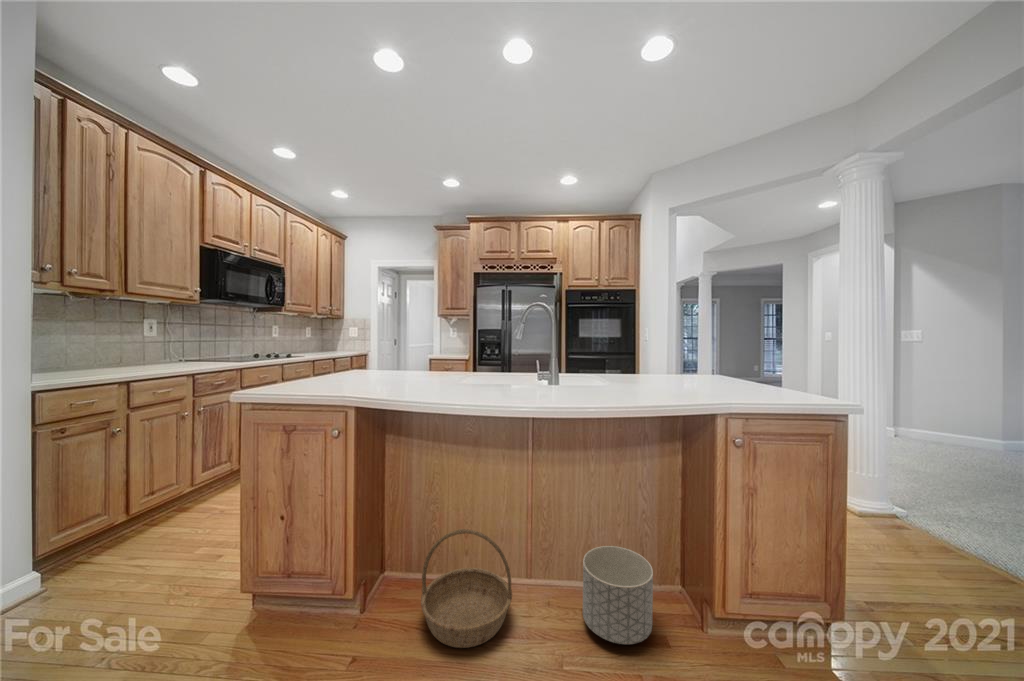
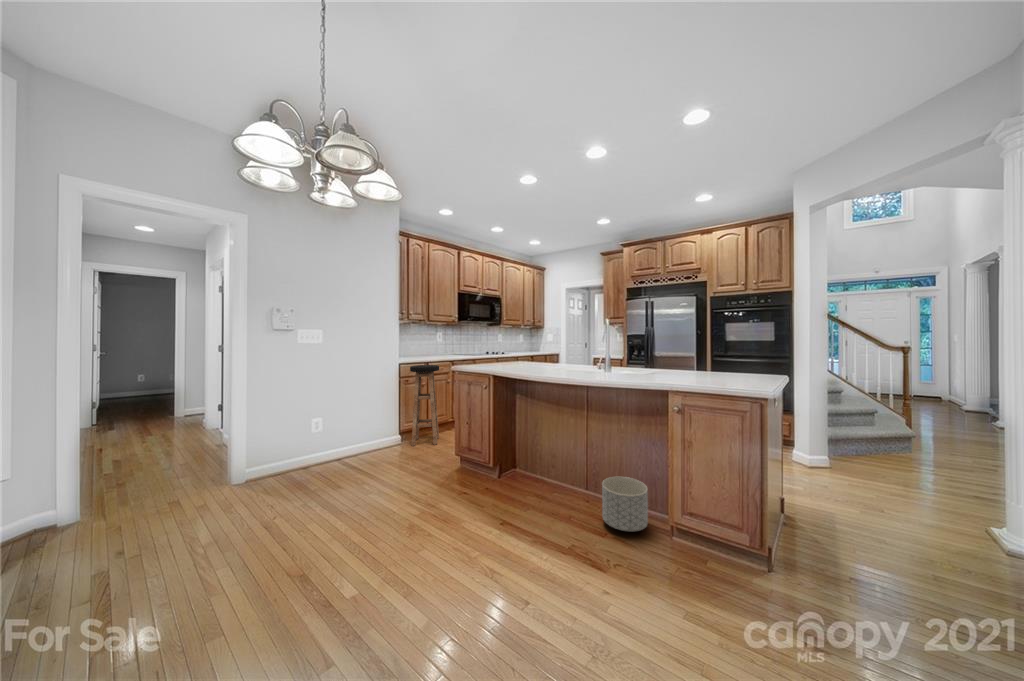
bar stool: none [76,389,167,585] -> present [410,365,439,446]
basket: present [421,529,512,648] -> none [519,446,569,507]

